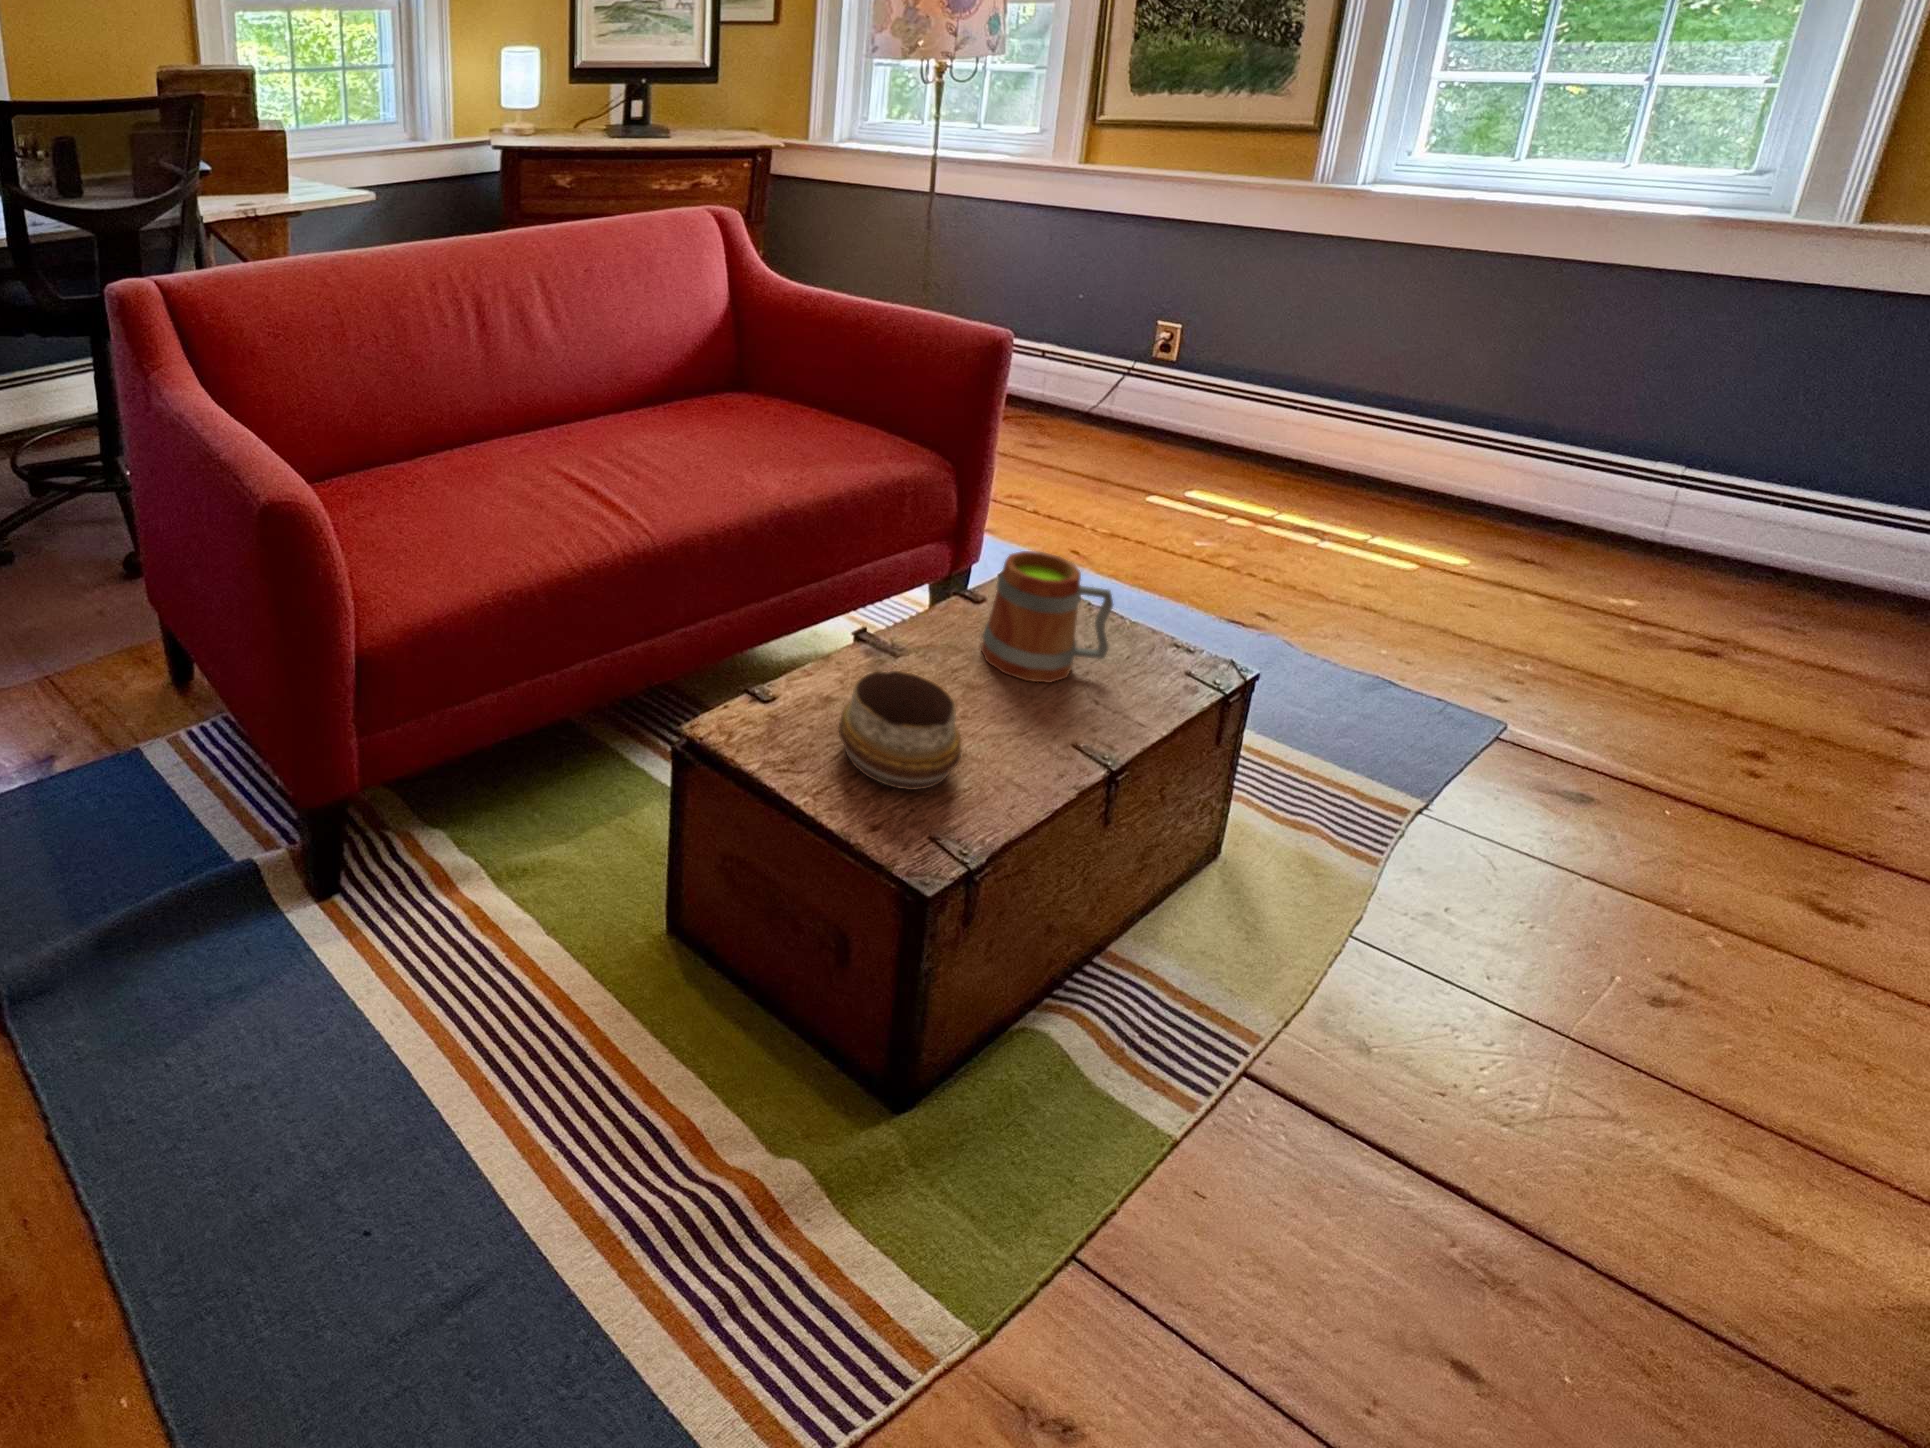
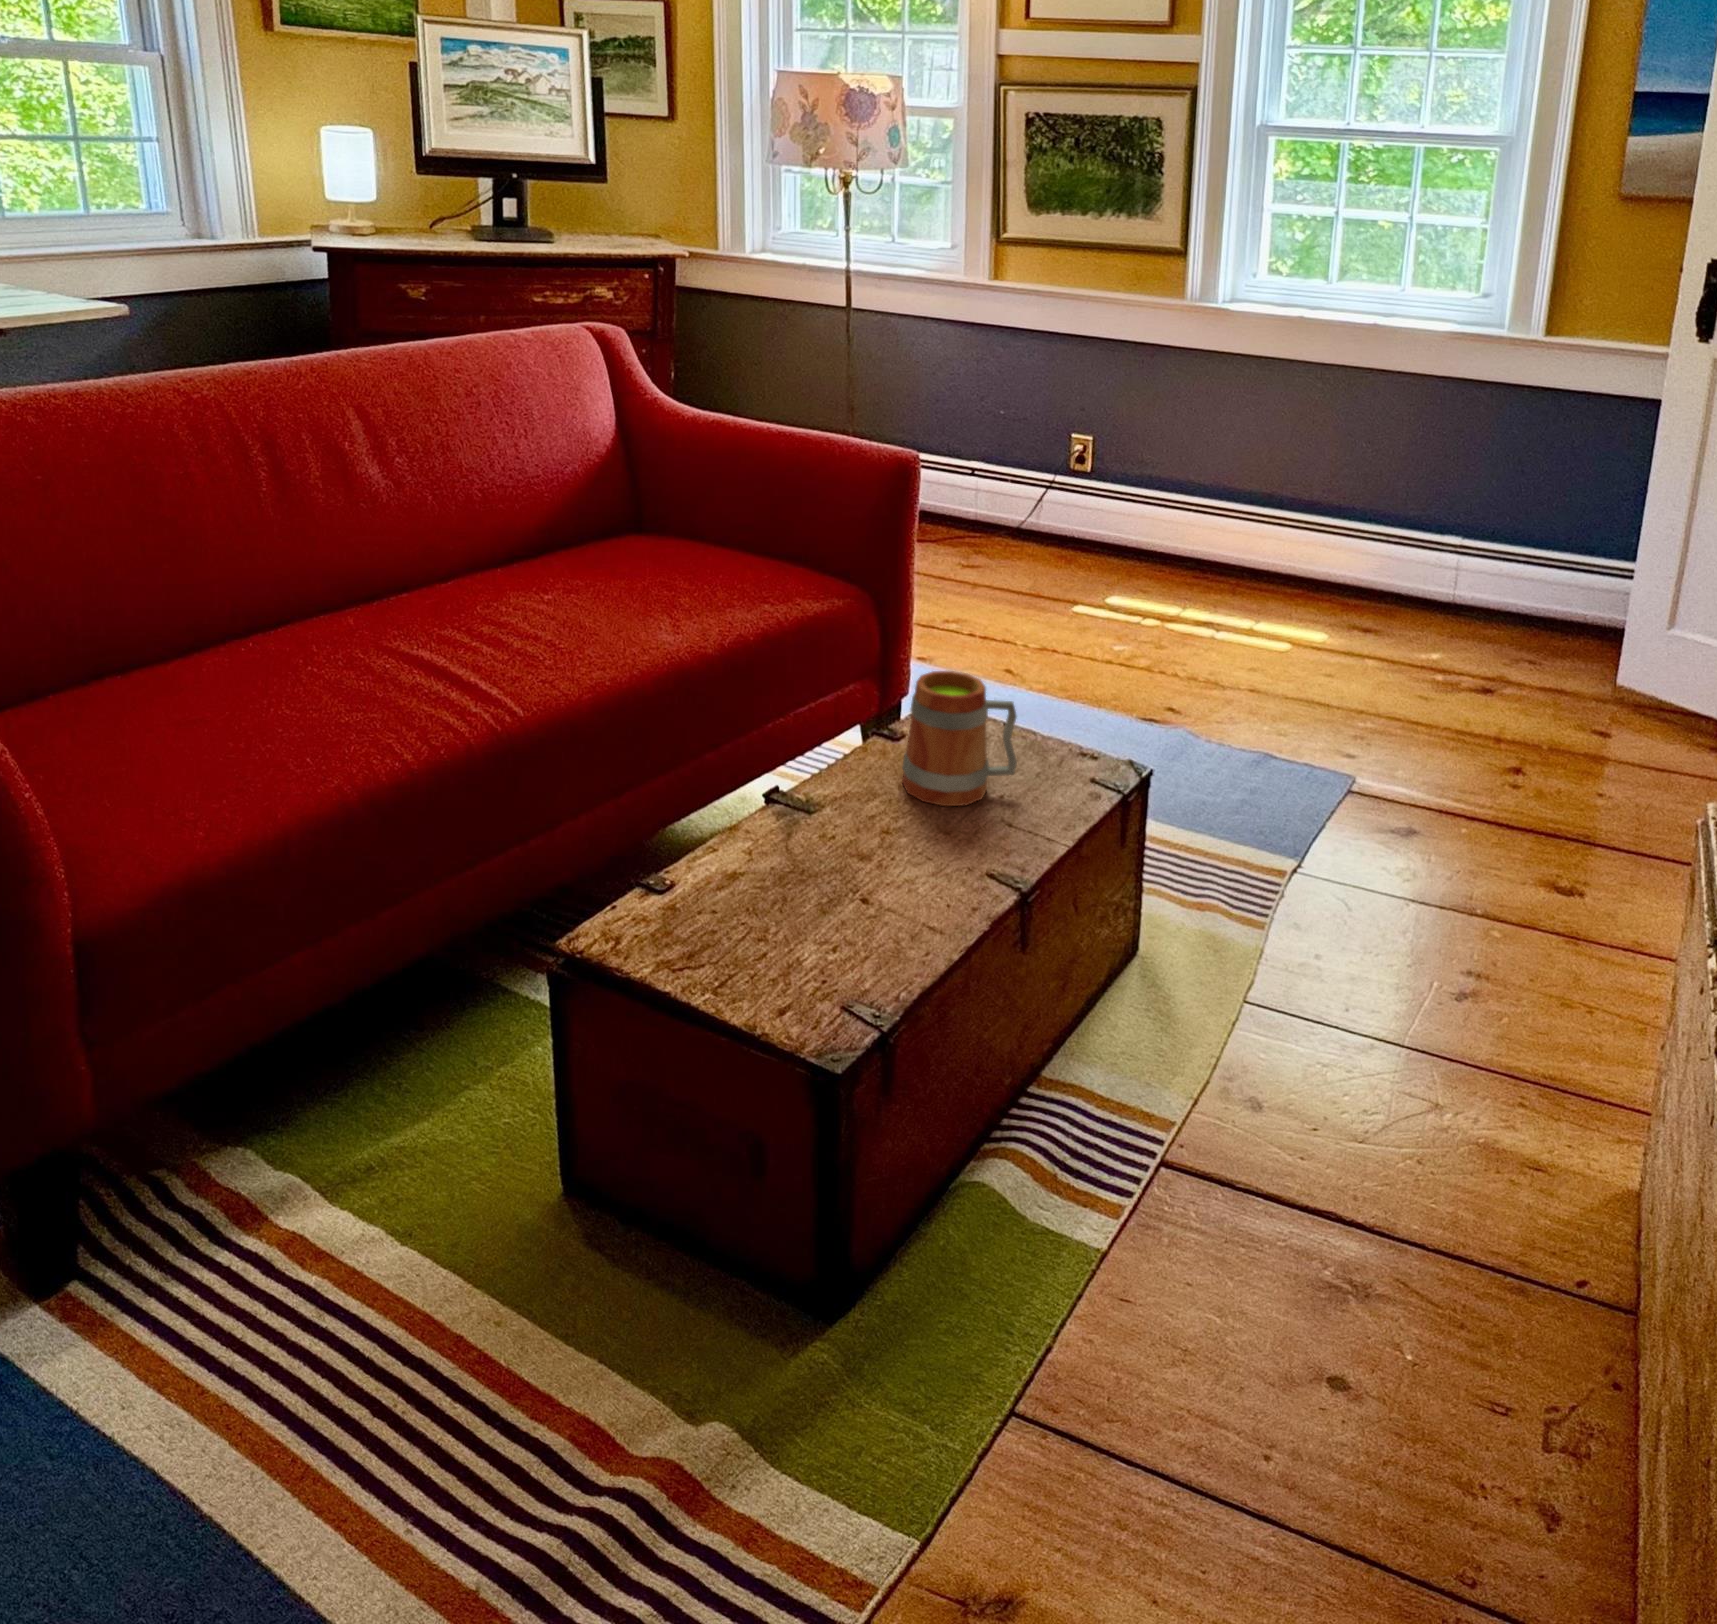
decorative bowl: present [838,671,962,790] -> none [760,800,881,922]

